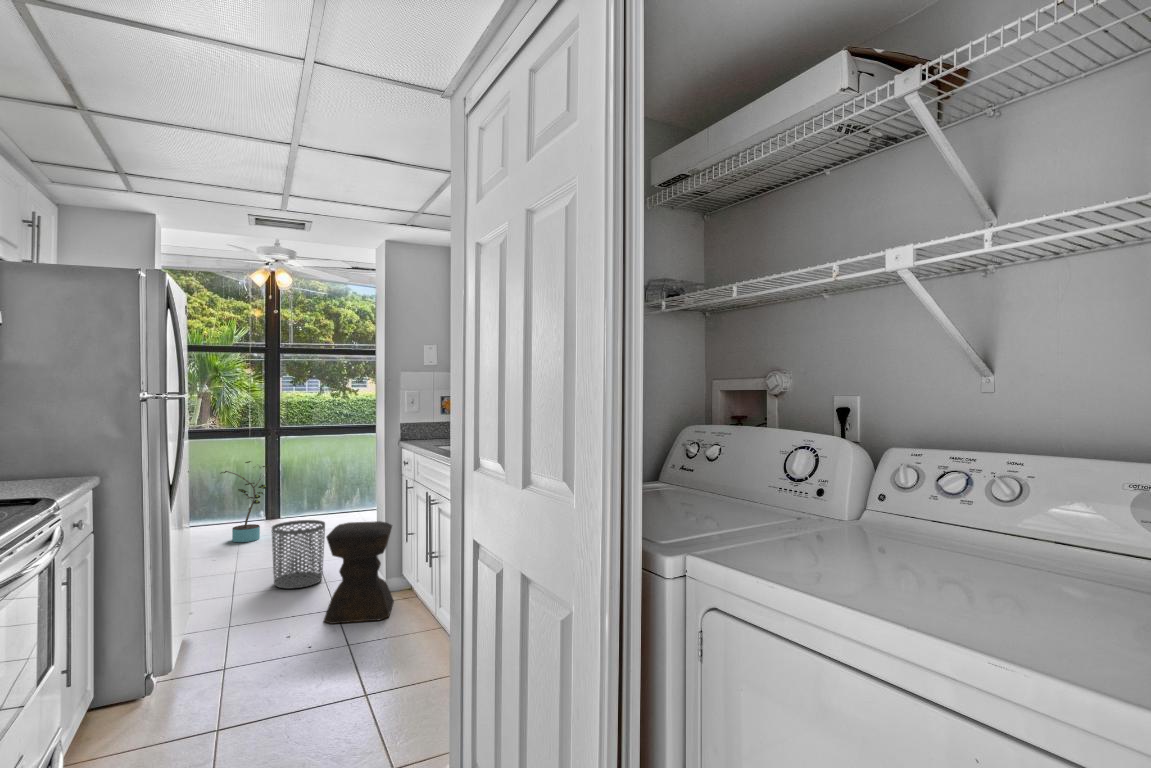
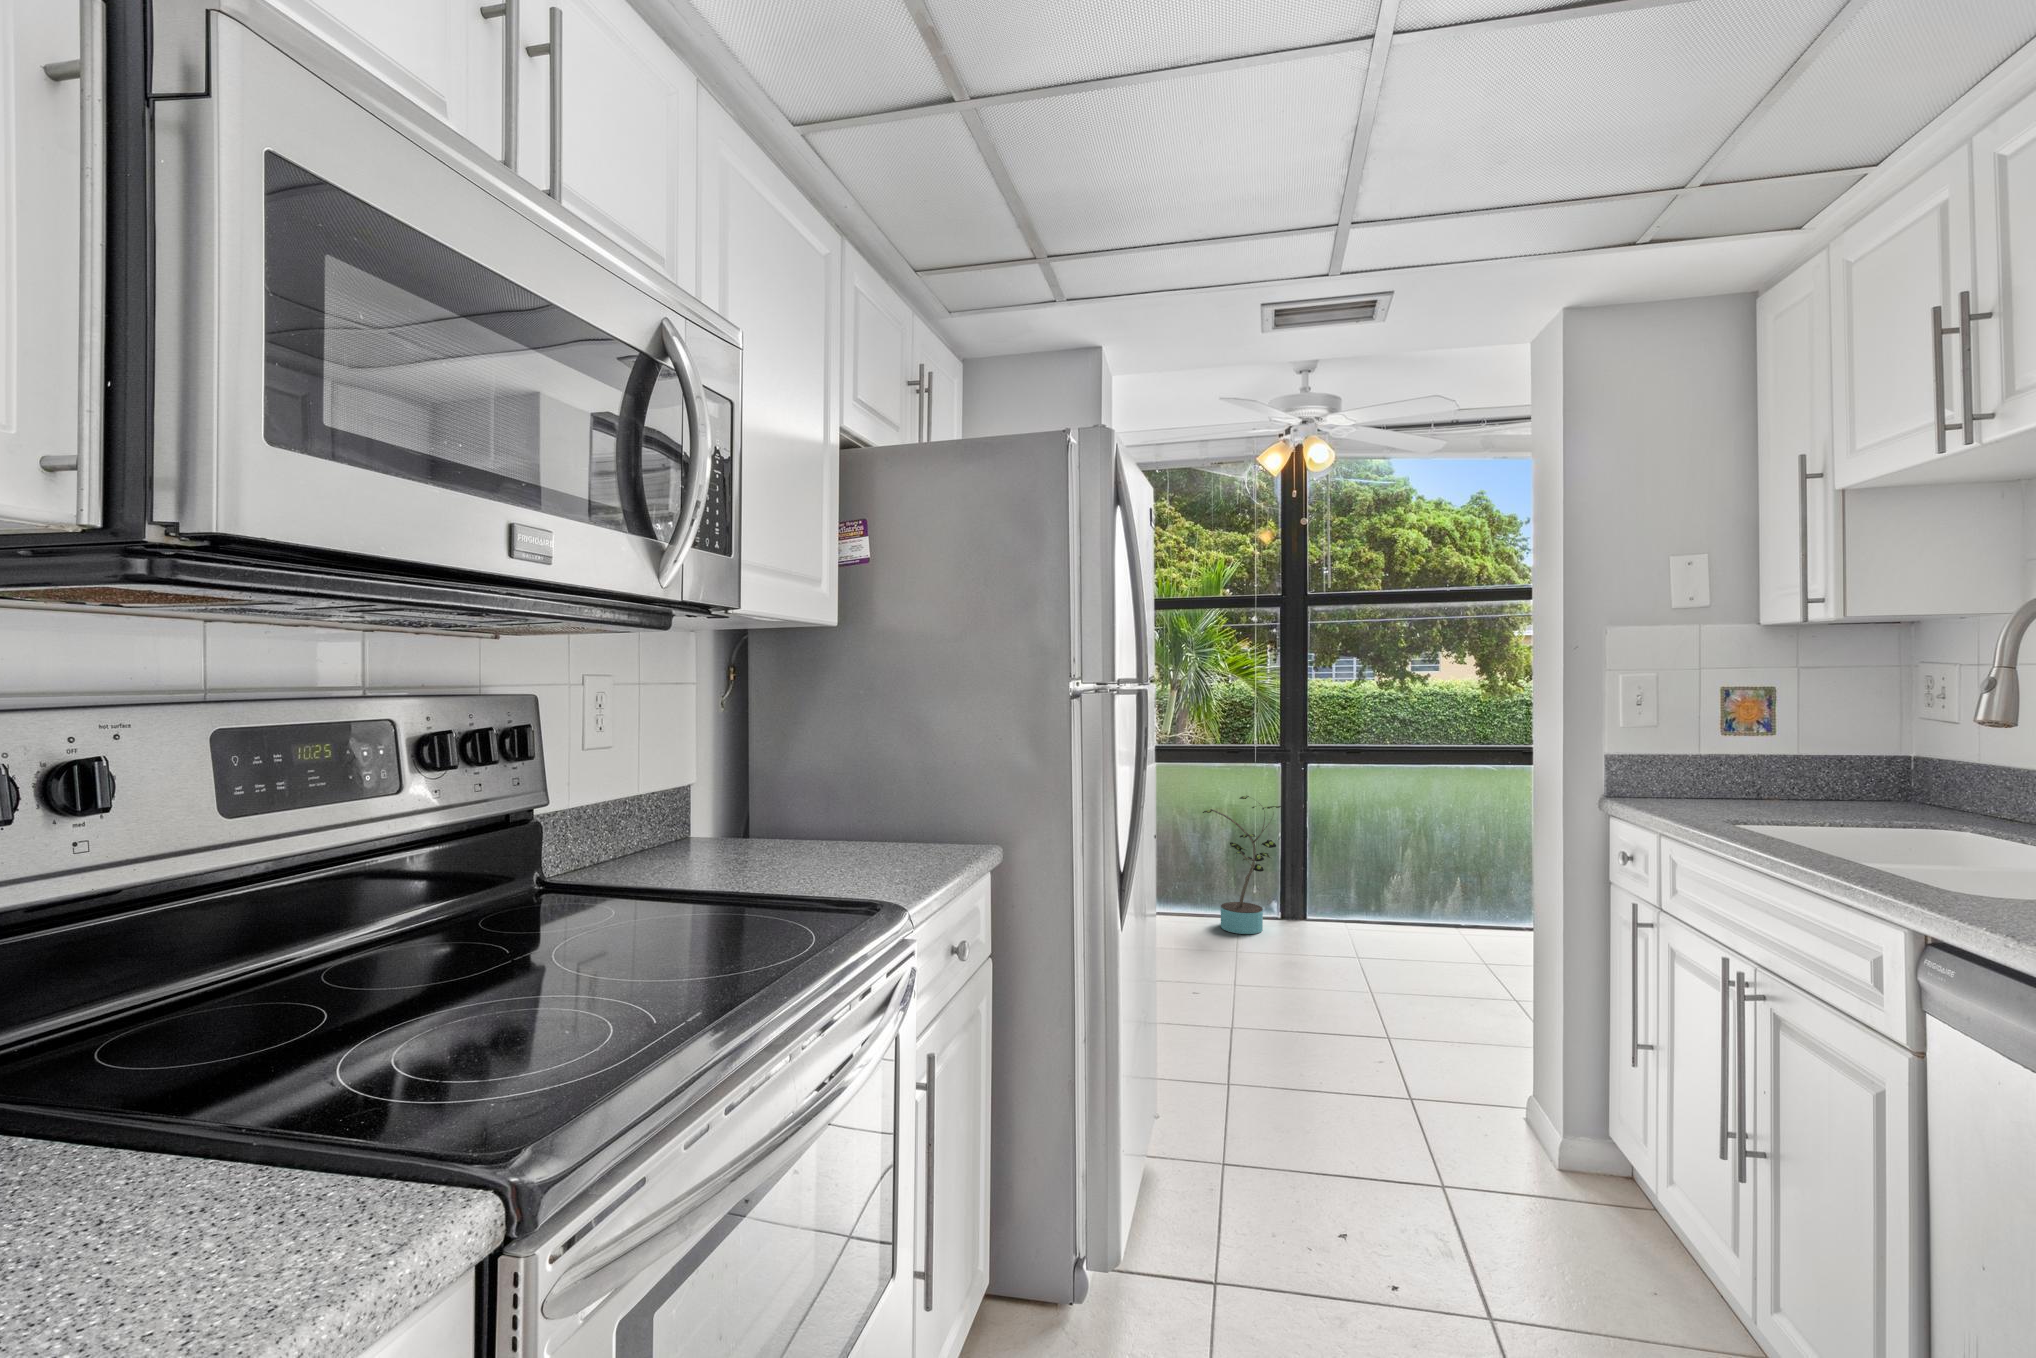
waste bin: present [272,520,325,589] -> none [1294,932,1399,1079]
stool: present [324,521,394,624] -> none [1421,980,1598,1268]

